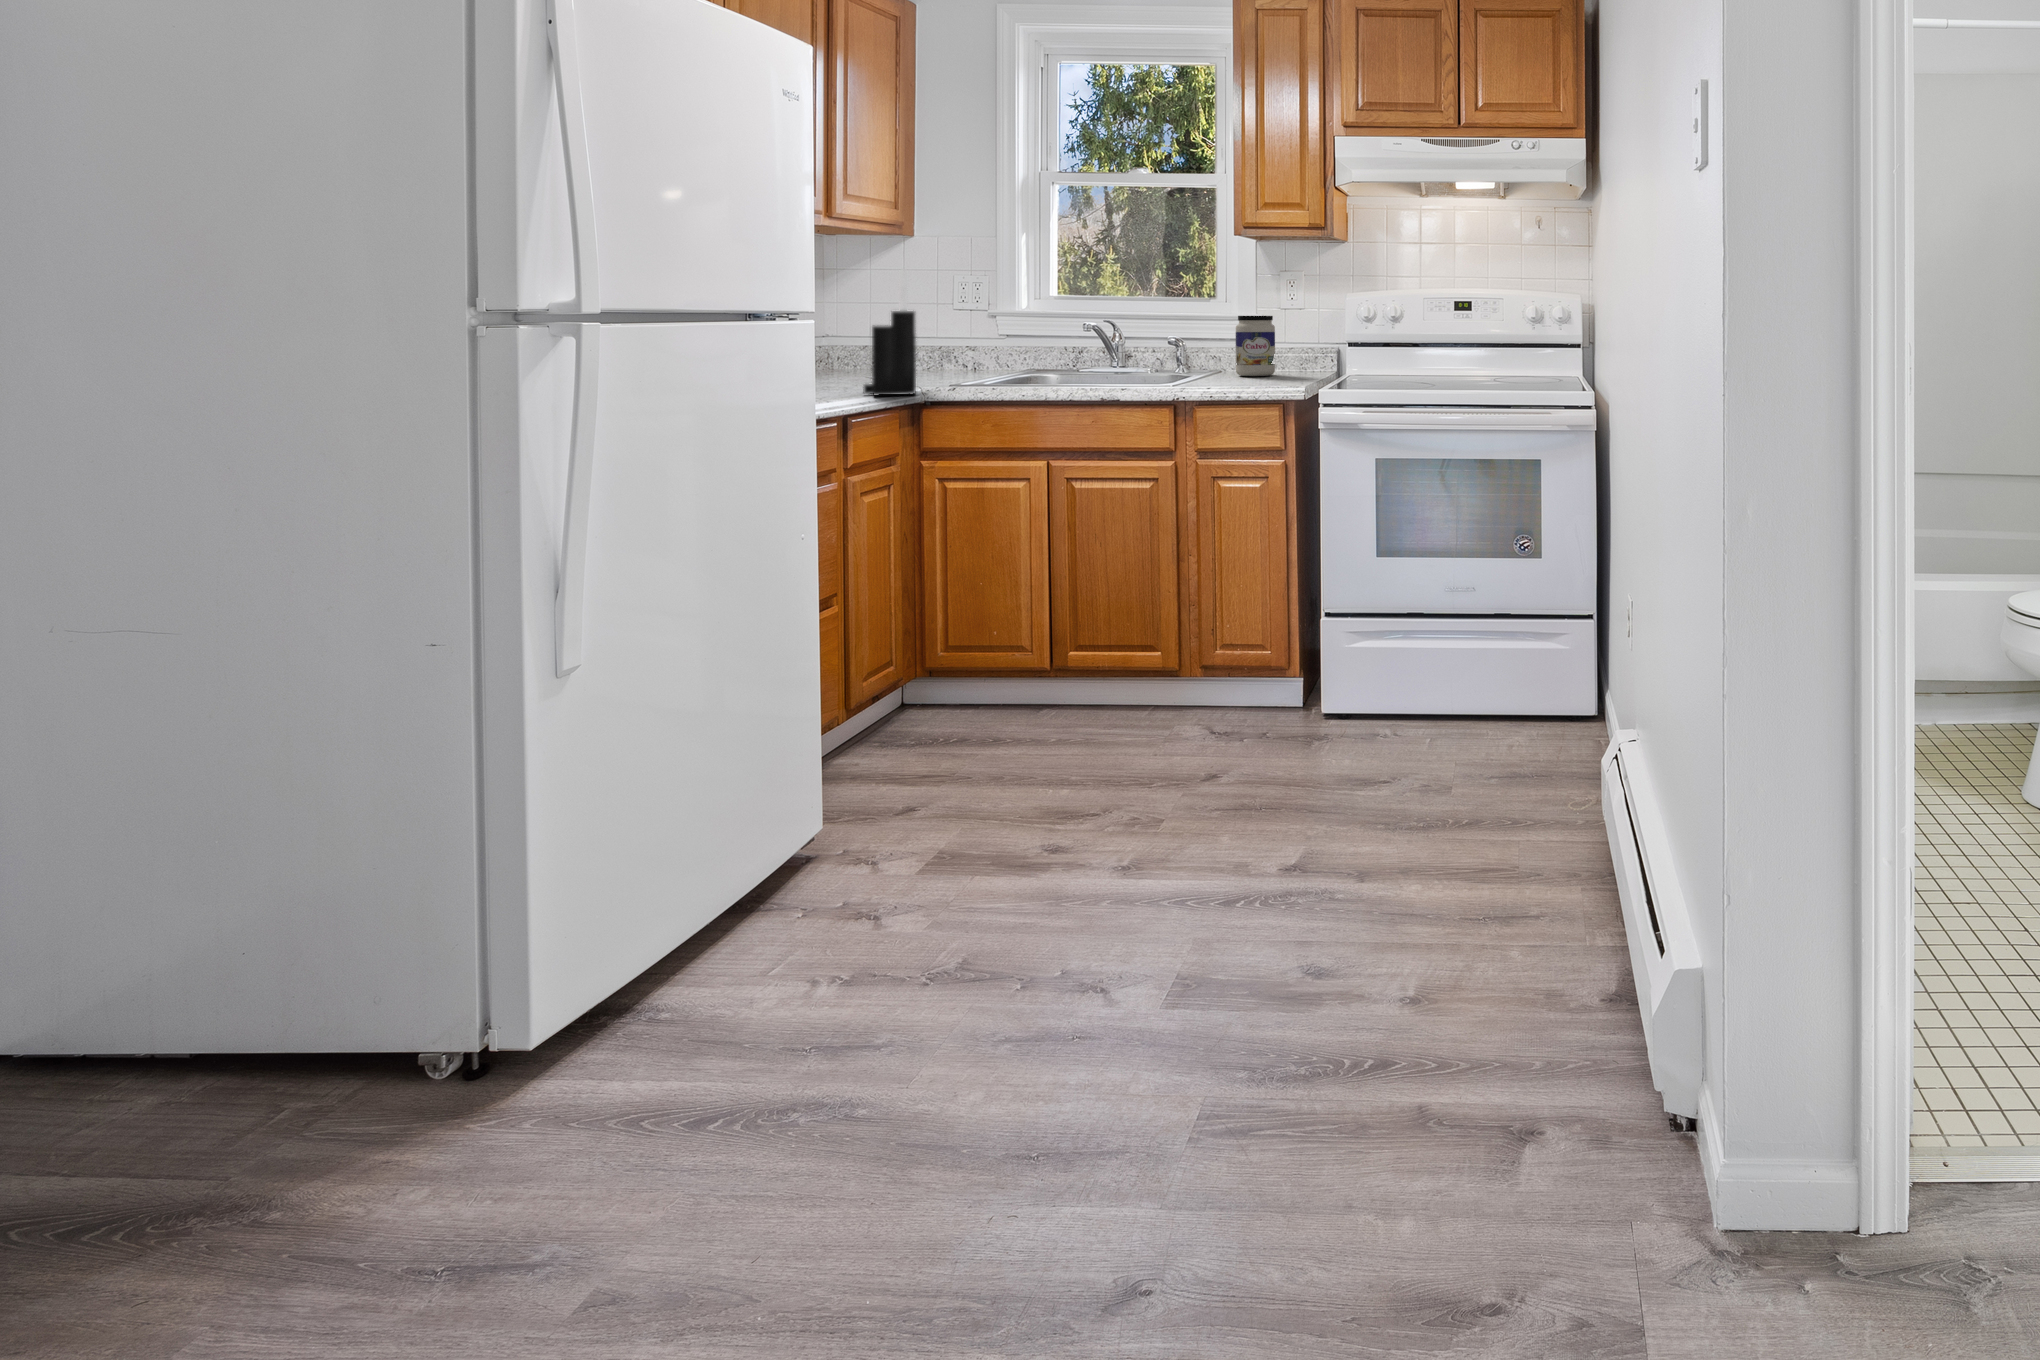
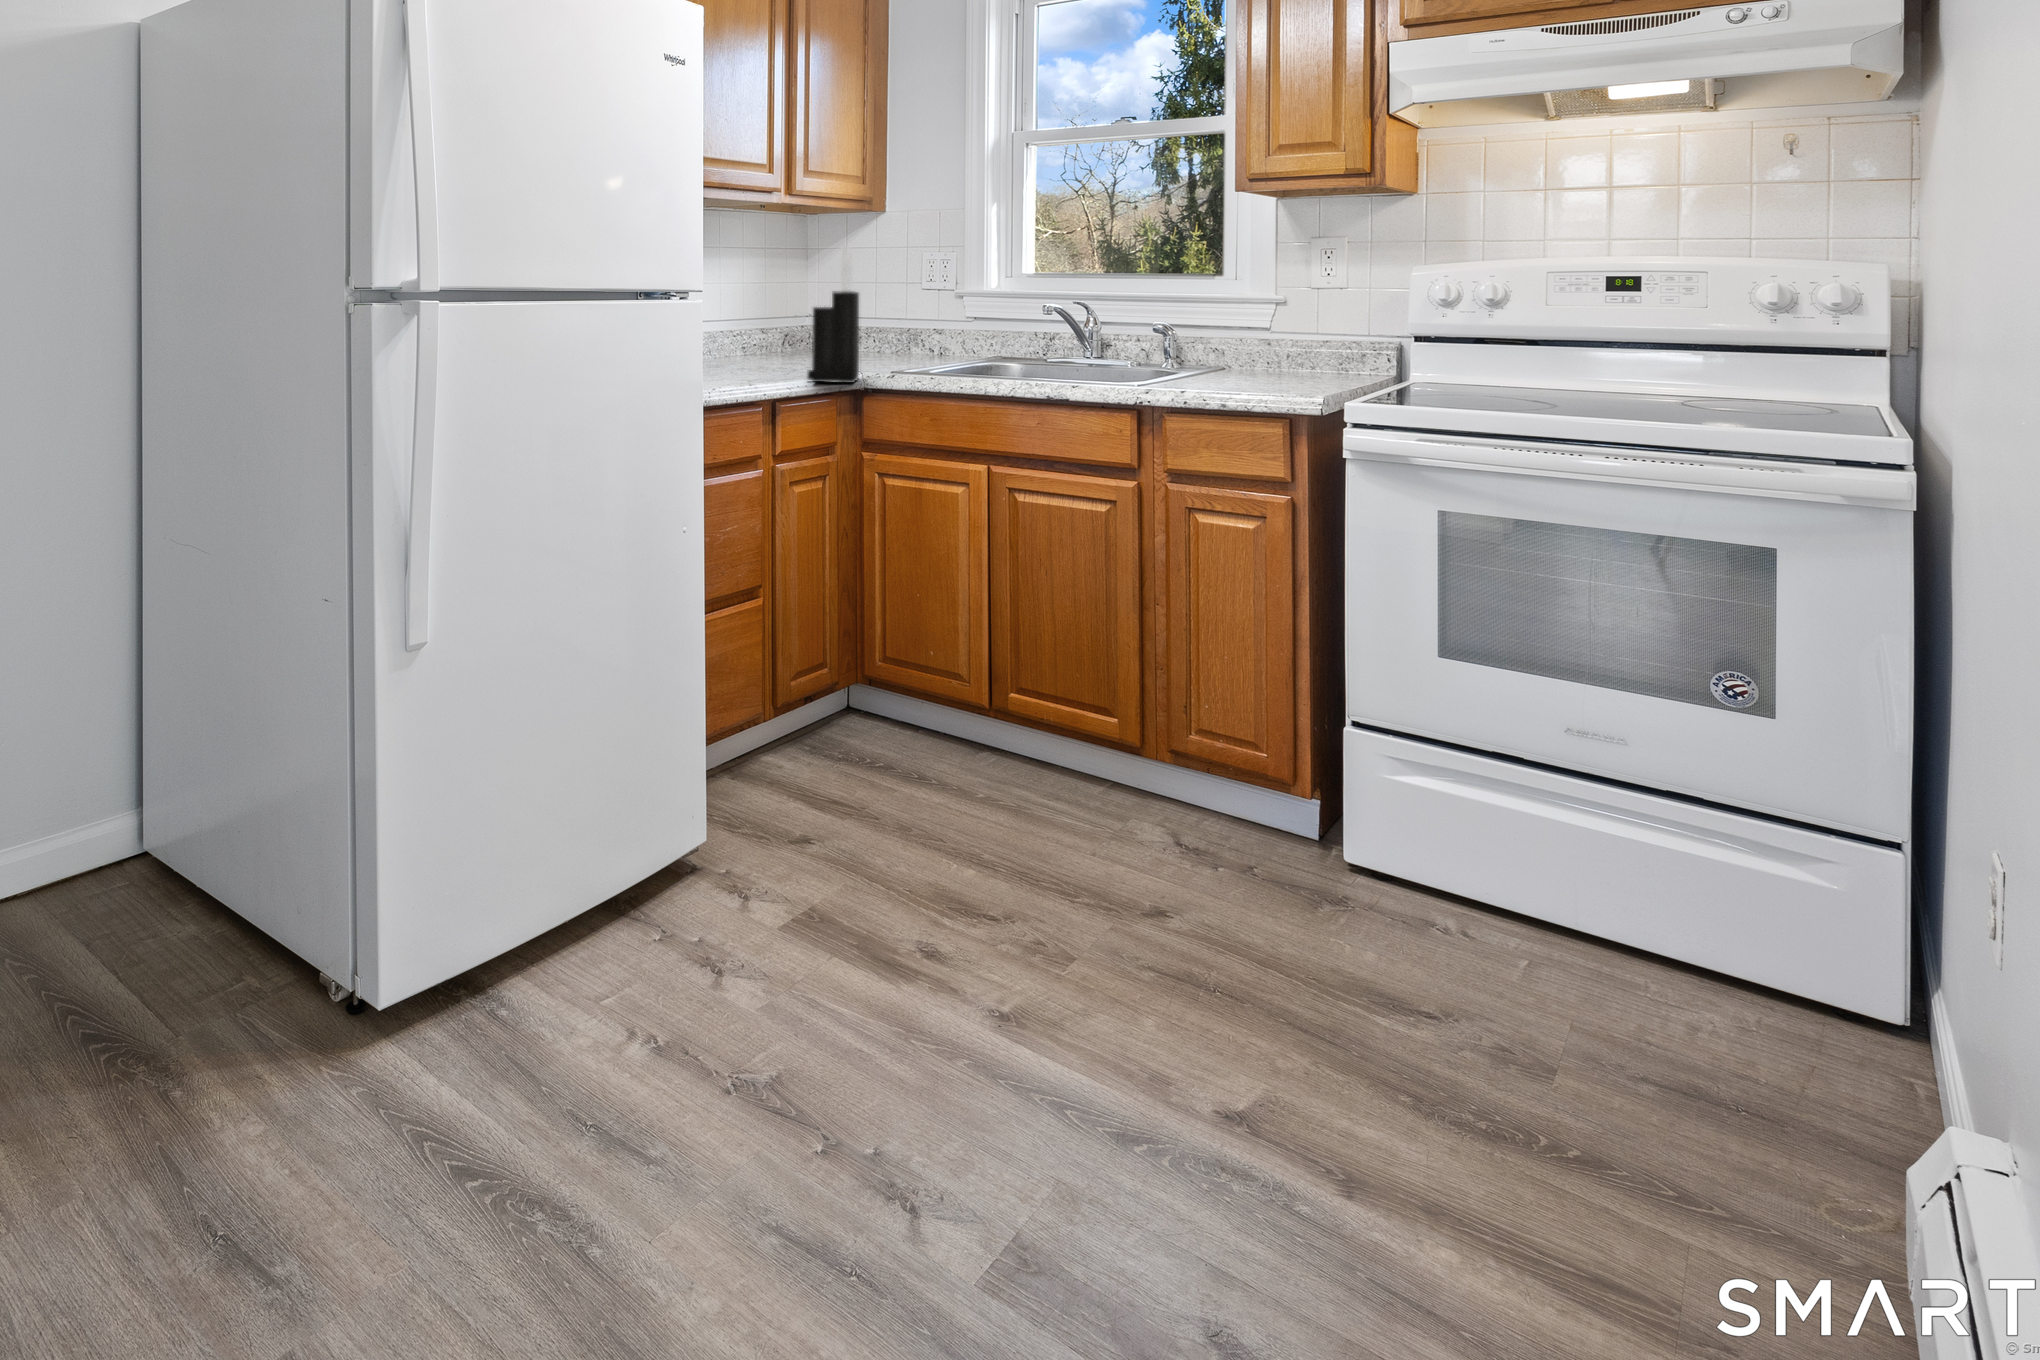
jar: present [1236,316,1275,376] -> none [1244,297,1302,377]

